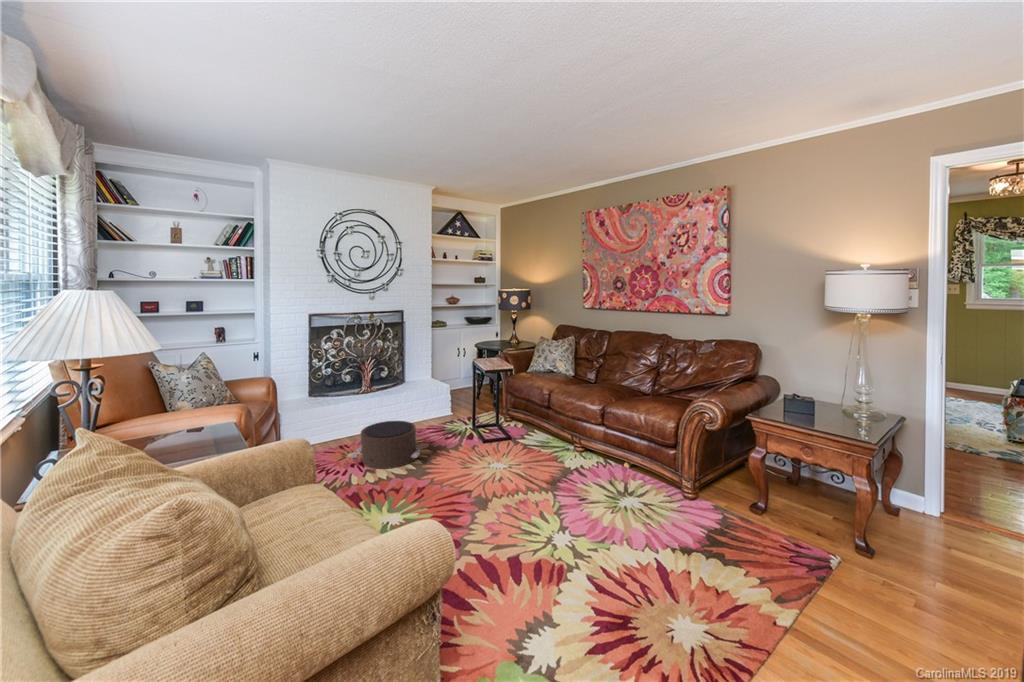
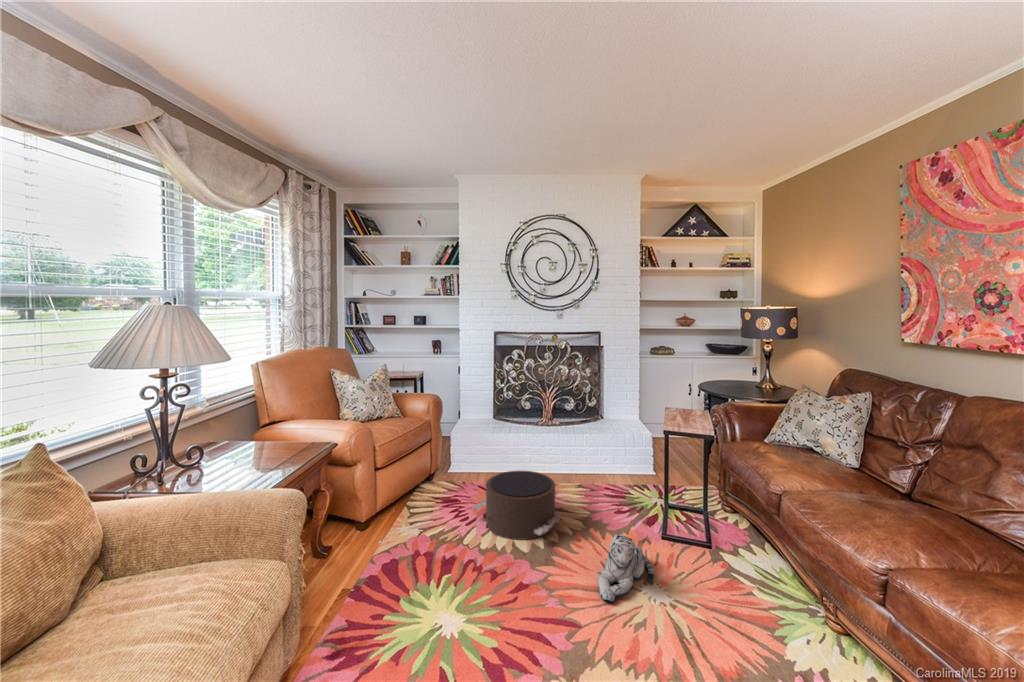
plush toy: none [466,438,495,476] -> present [598,534,654,601]

